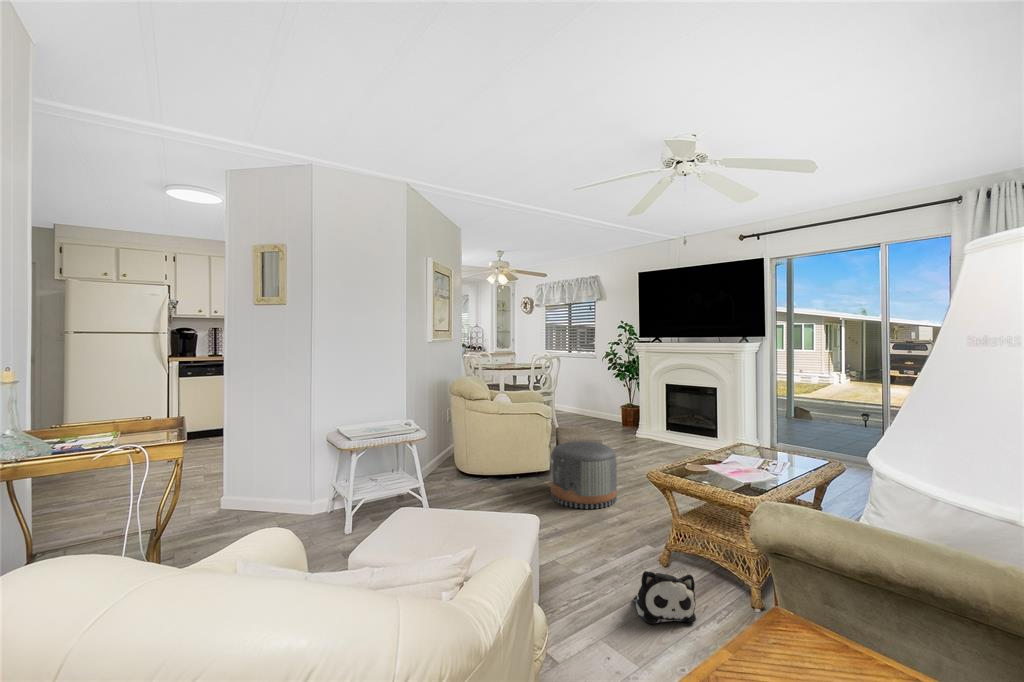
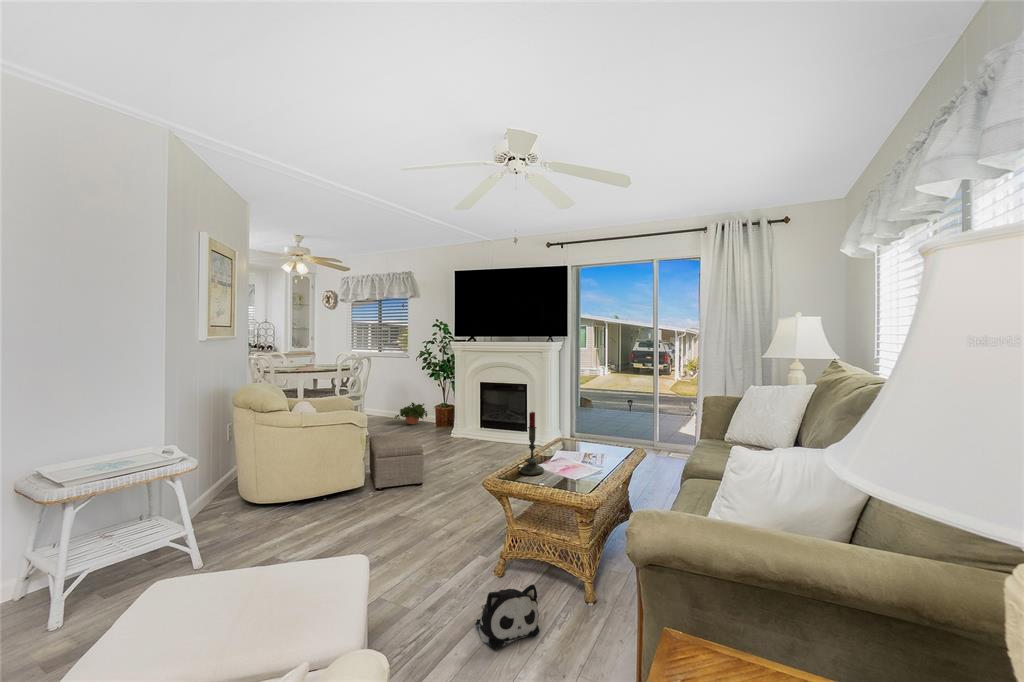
potted plant: none [581,401,615,424] -> present [395,403,427,426]
candle: none [689,410,715,475] -> present [520,412,544,475]
pouf: present [551,441,617,509] -> none [368,450,442,527]

